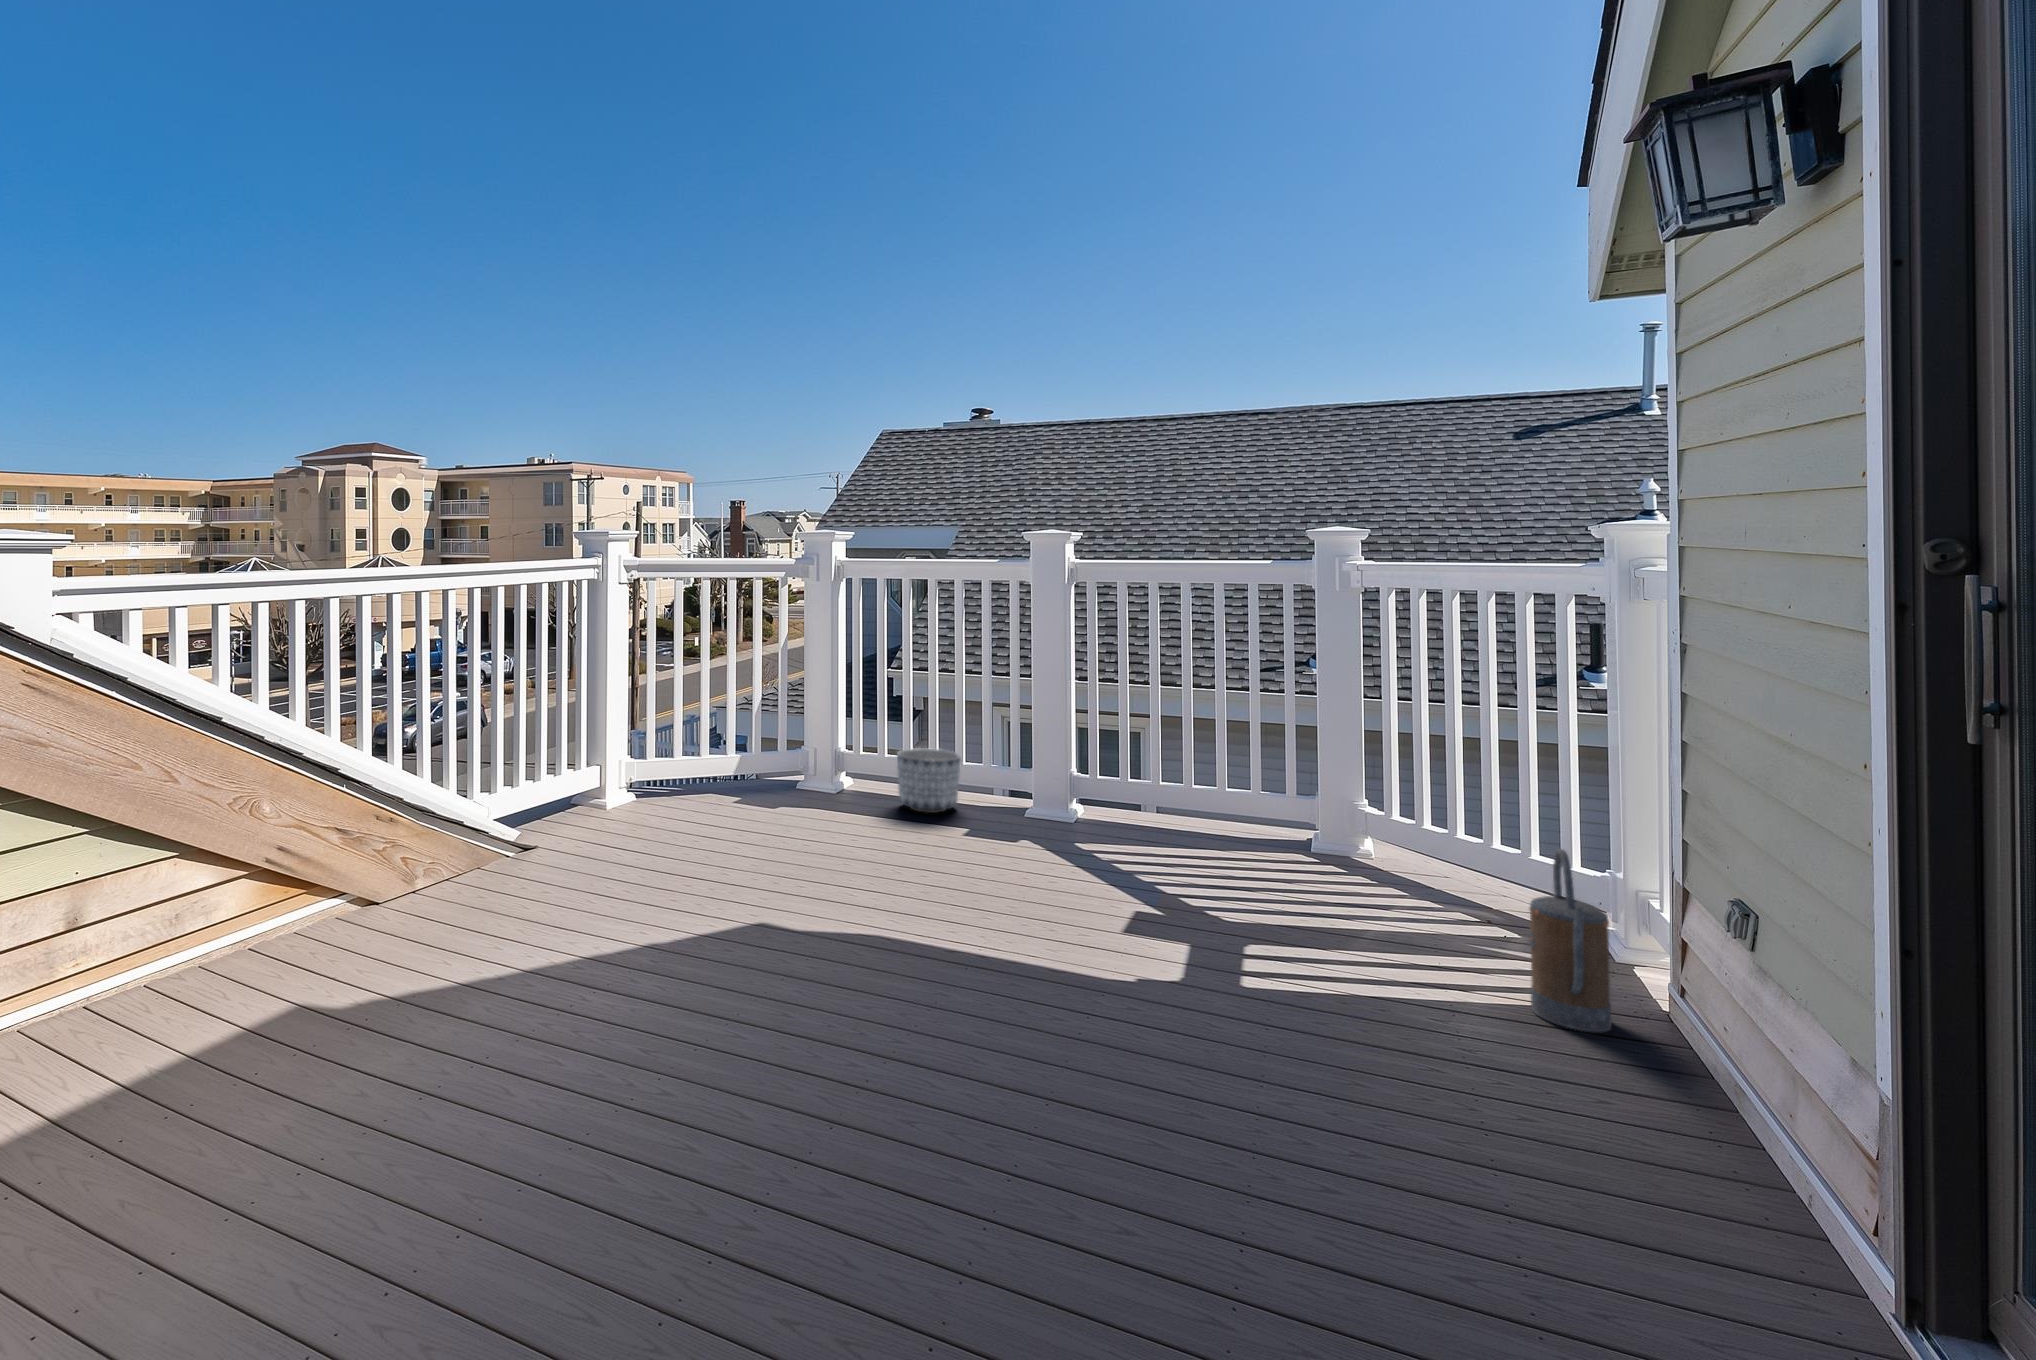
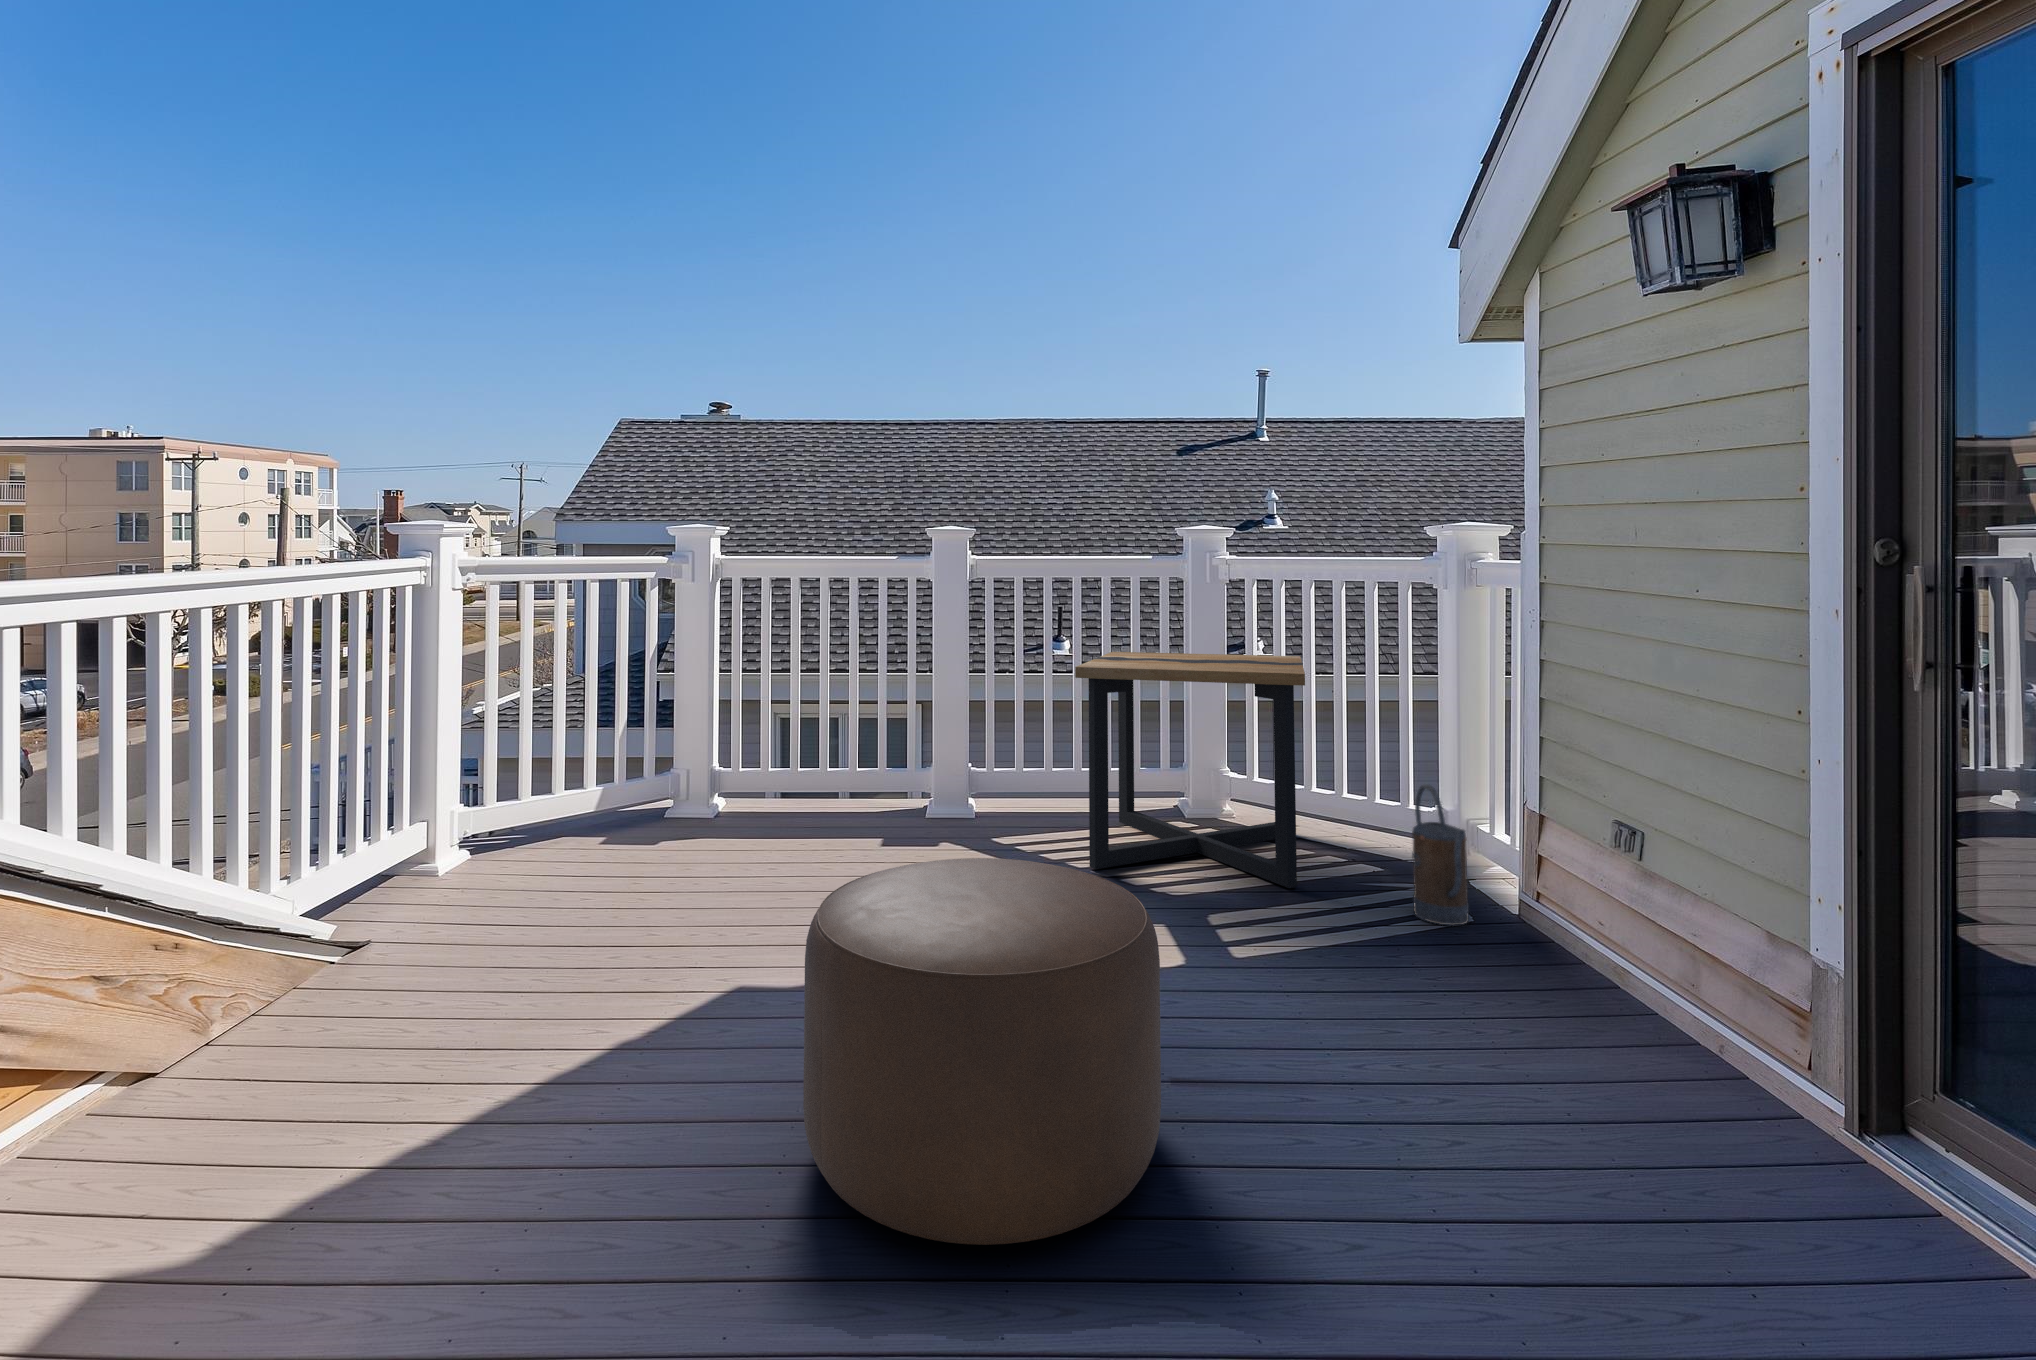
side table: none [1132,664,1455,948] -> present [1075,652,1305,888]
planter: present [897,748,961,813] -> none [797,758,865,827]
ottoman: none [692,835,1015,1172] -> present [803,858,1161,1245]

